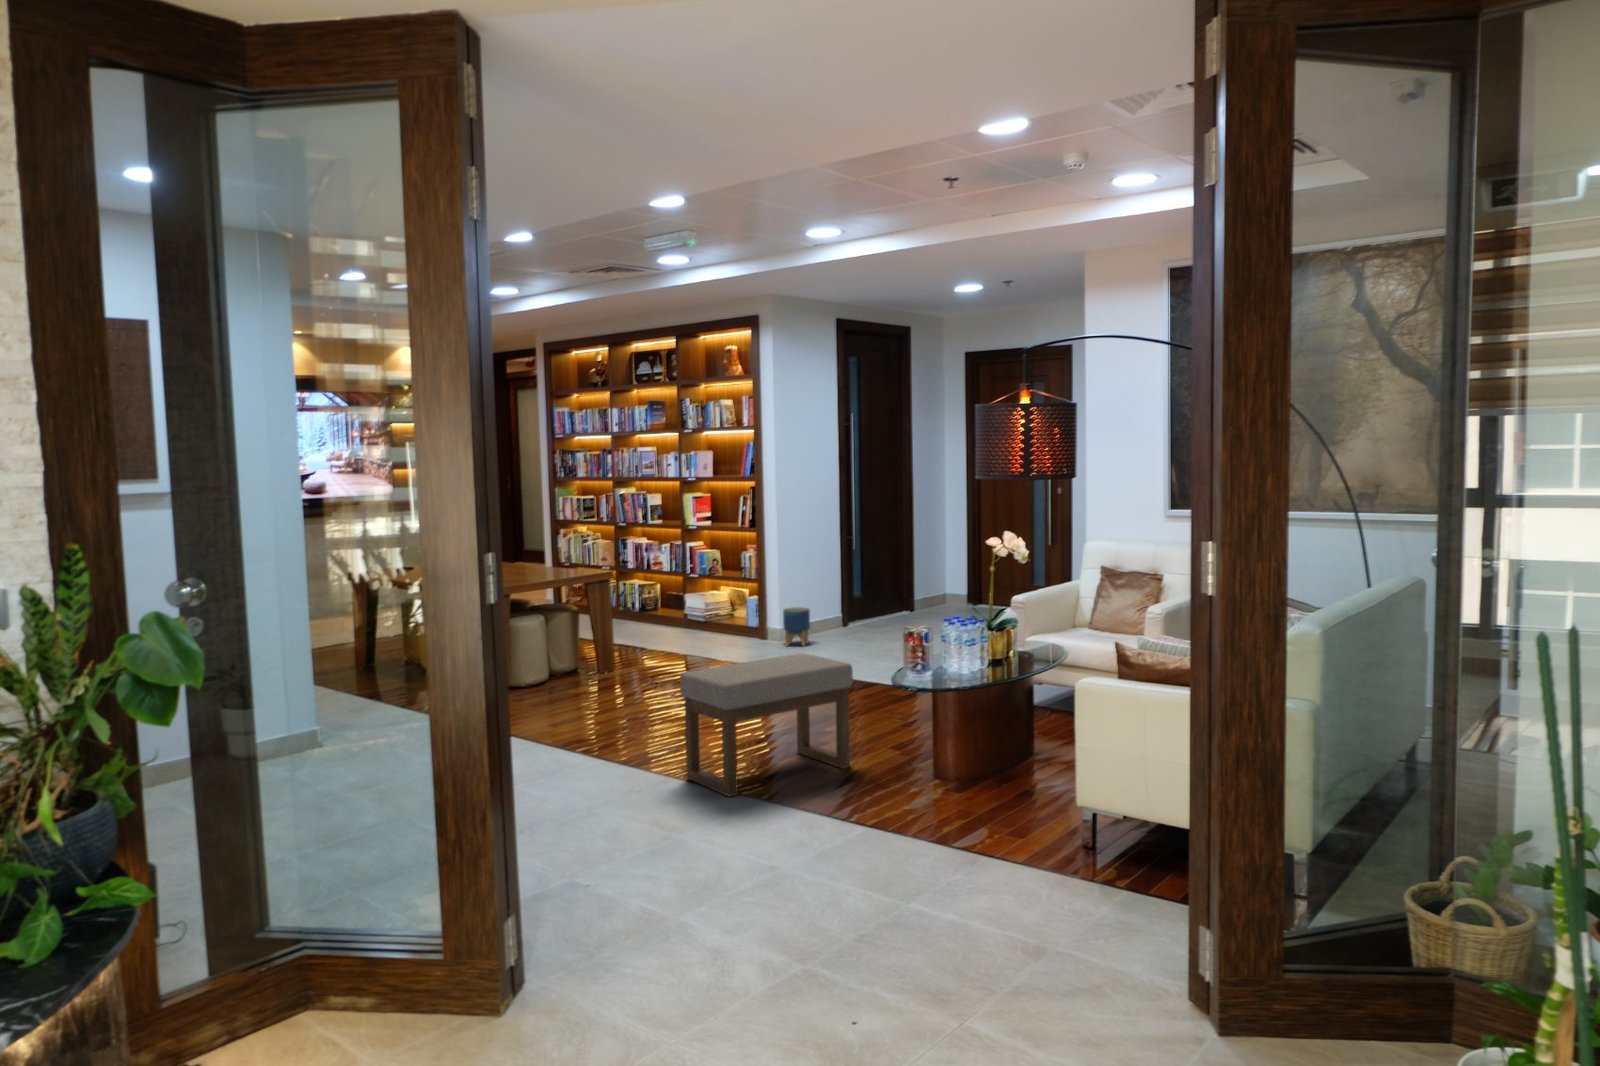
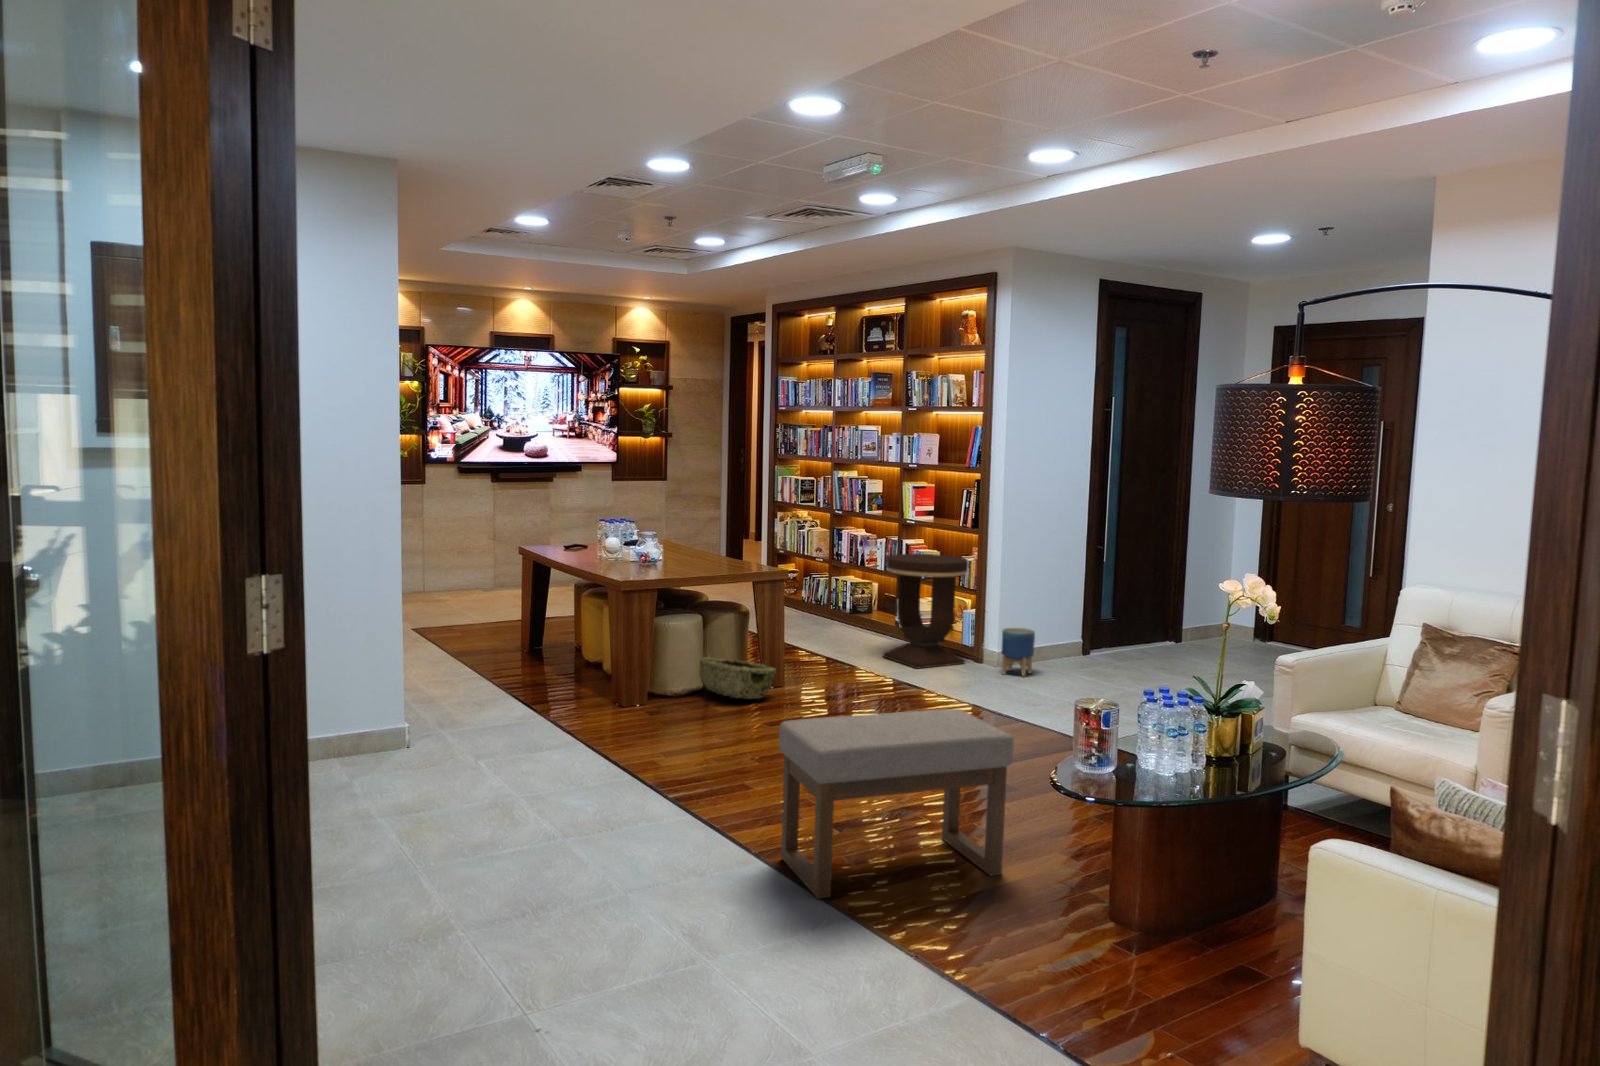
side table: none [680,553,752,650] -> present [883,554,968,669]
woven basket: none [538,653,610,686] -> present [699,657,776,699]

